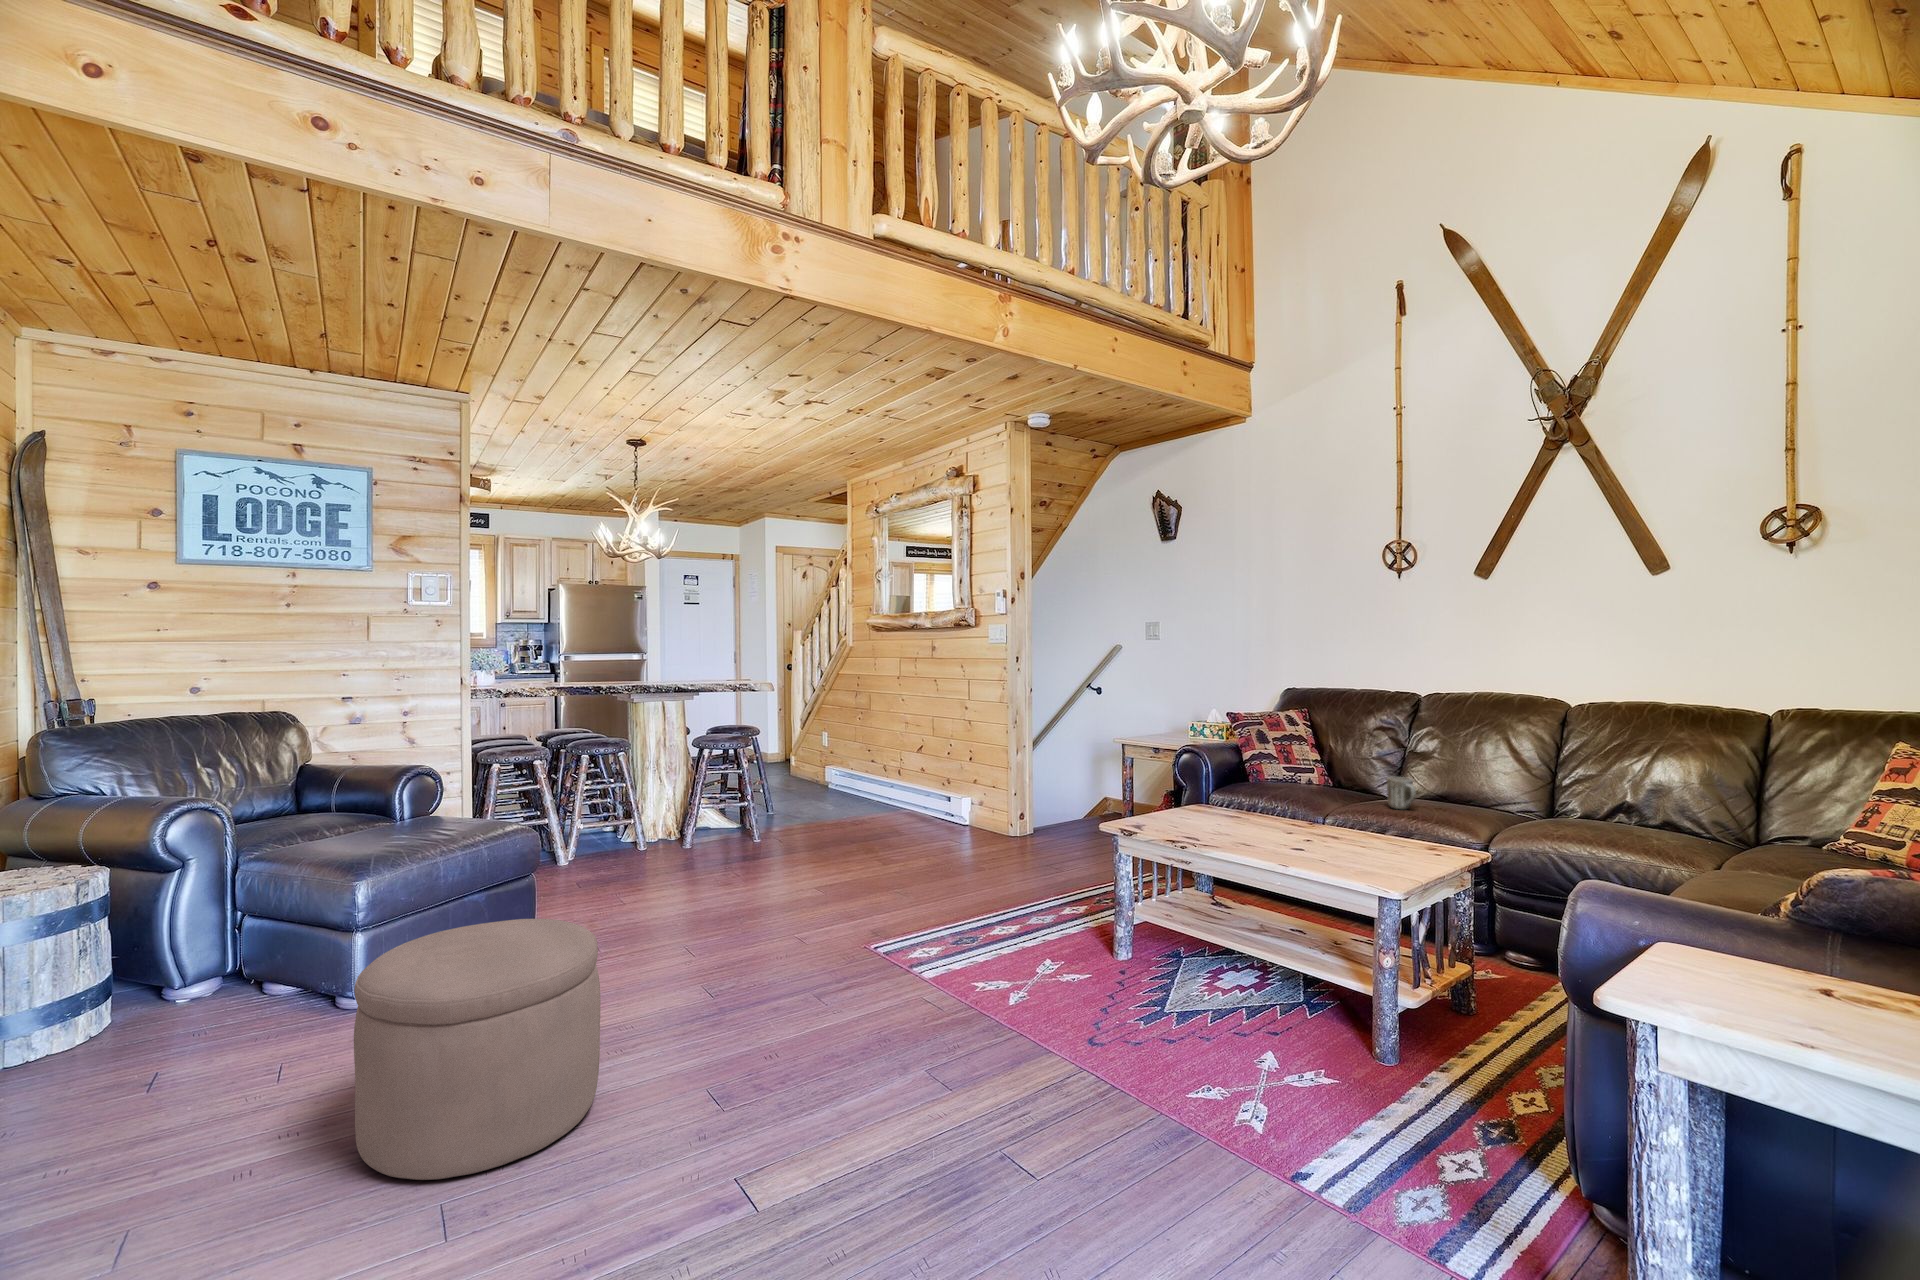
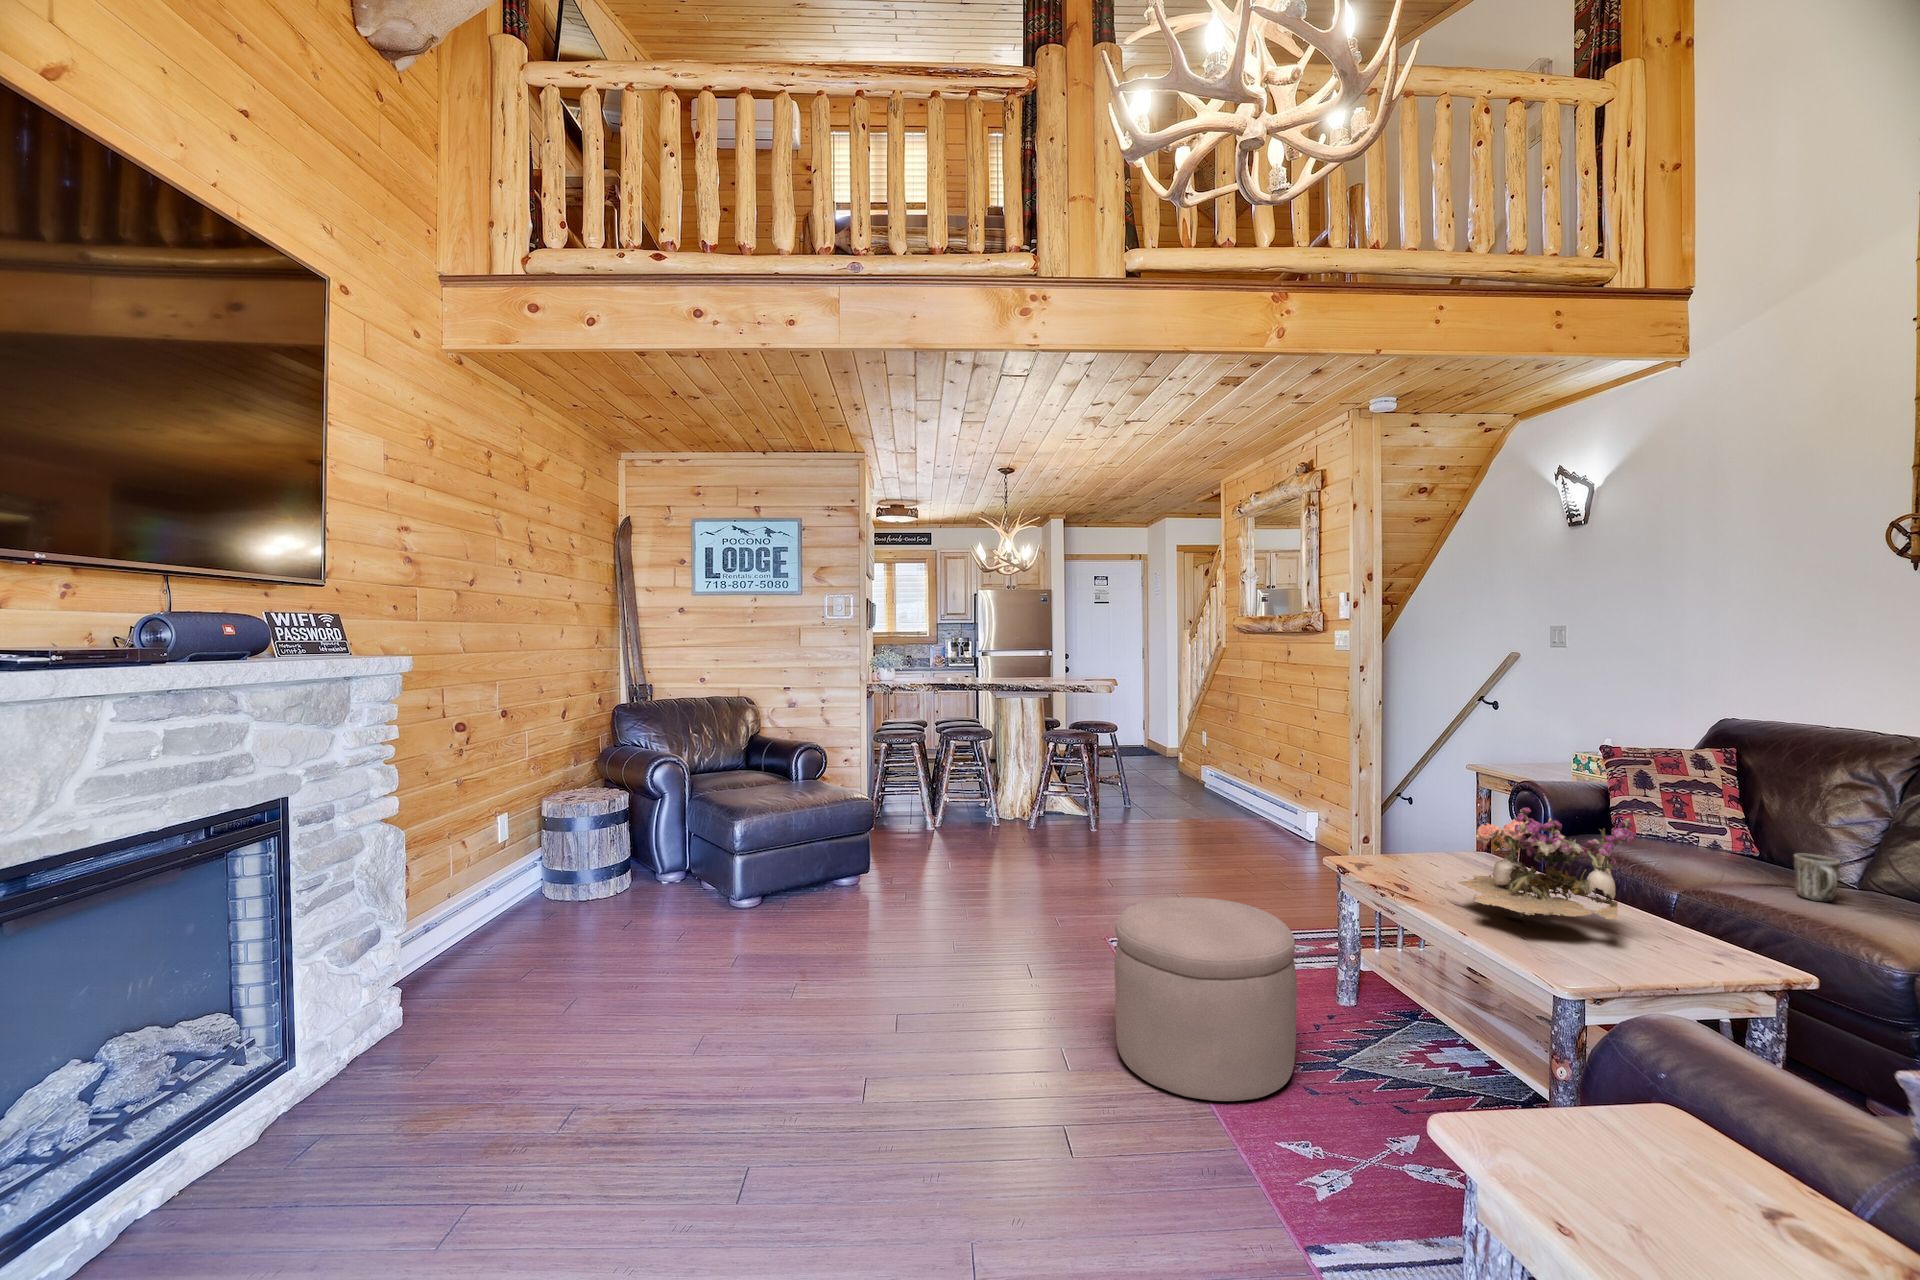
flower arrangement: none [1242,754,1373,847] -> present [1458,808,1634,919]
ottoman: present [354,919,601,1180] -> present [1115,897,1297,1101]

